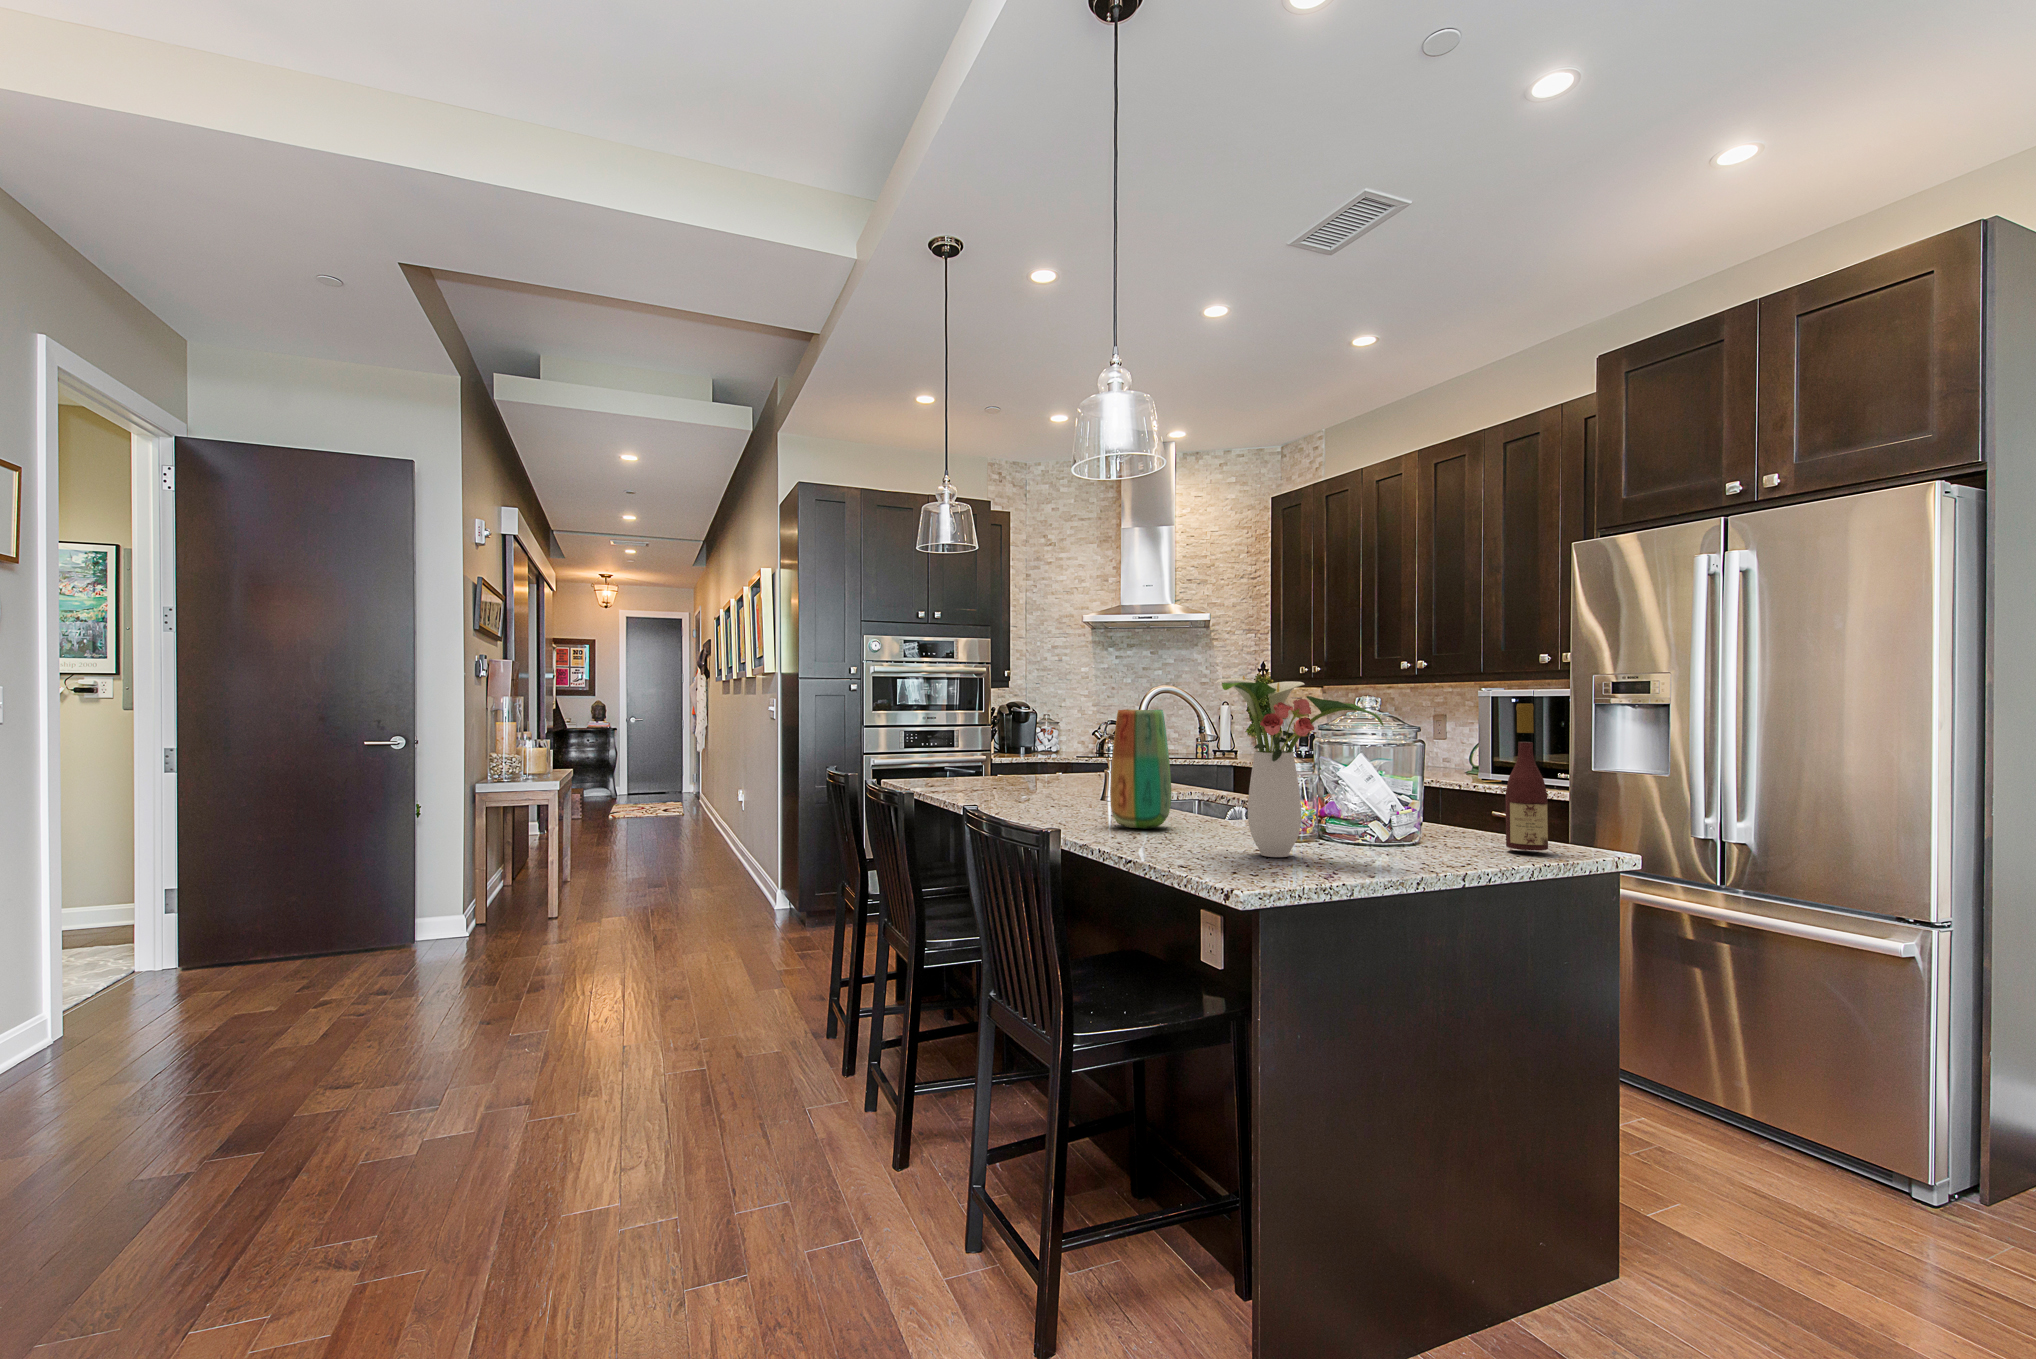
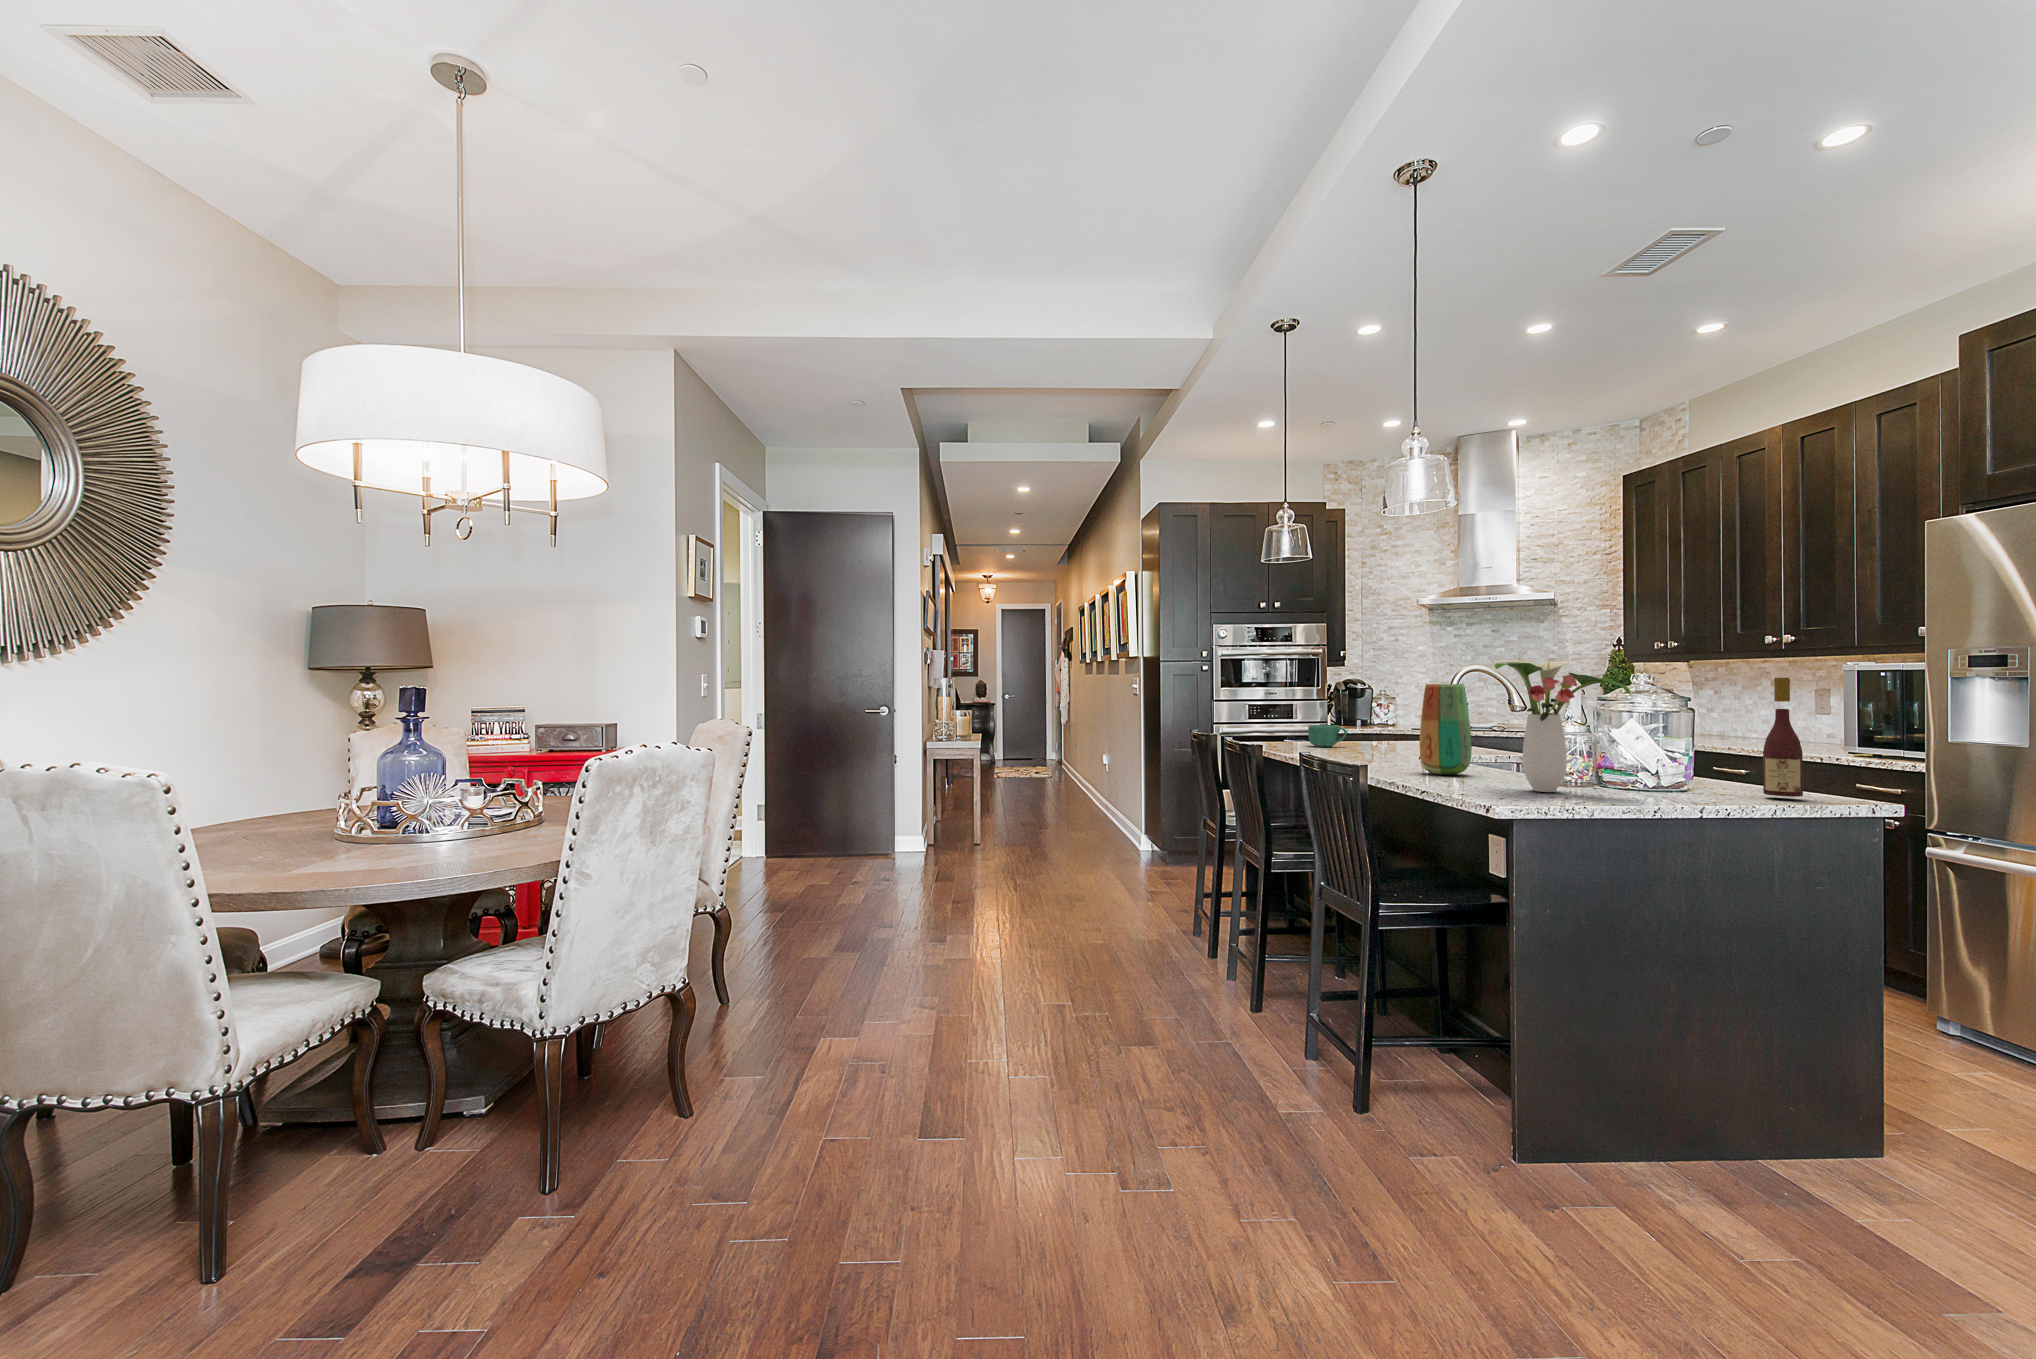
mug: none [969,757,1013,785] -> present [1308,725,1347,747]

